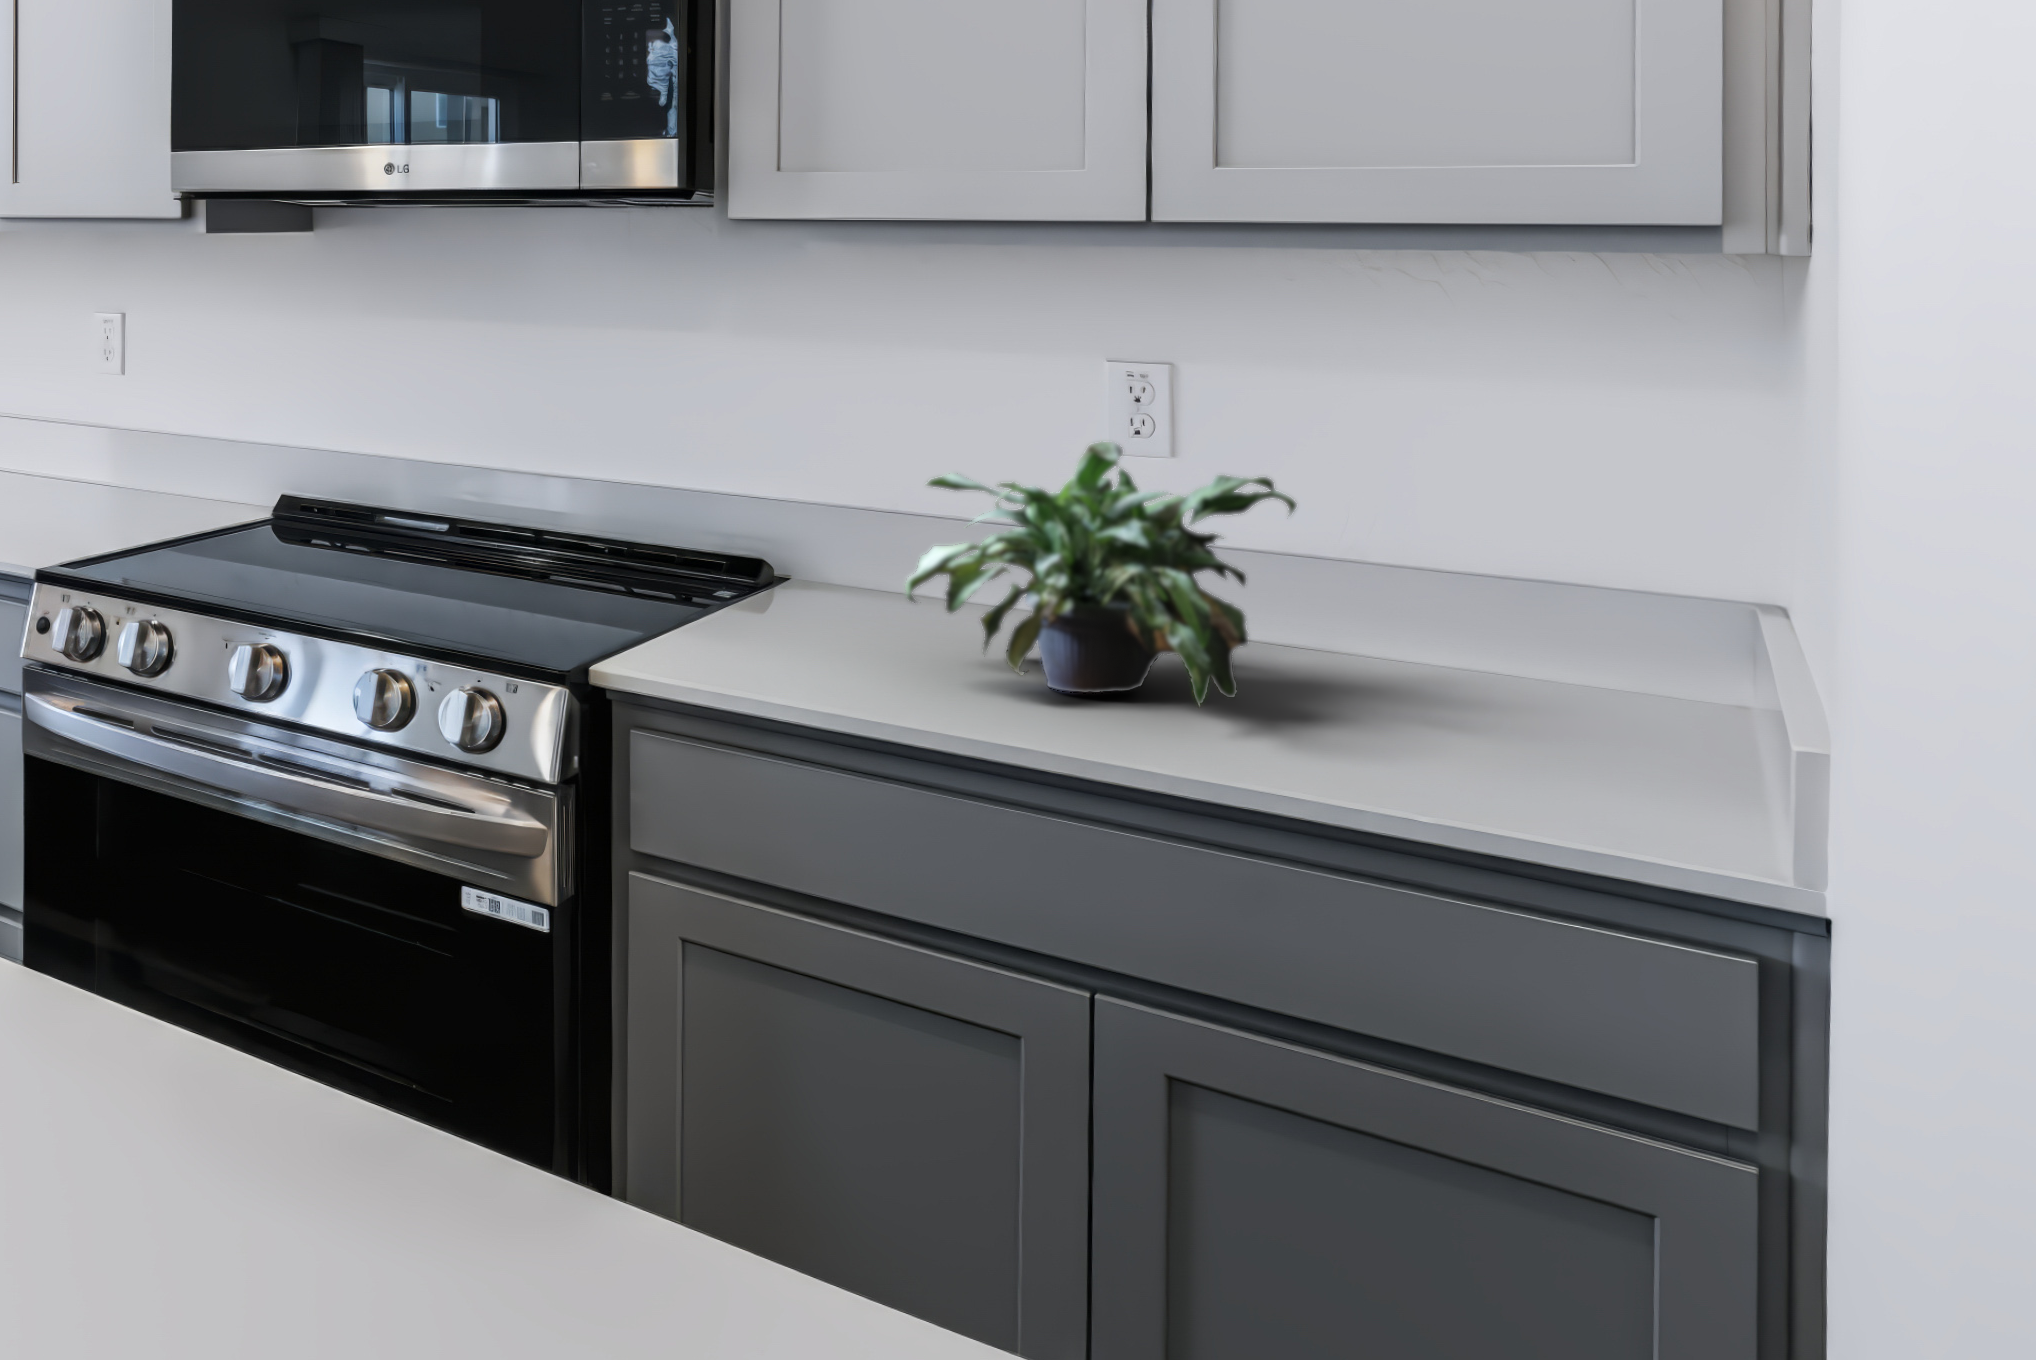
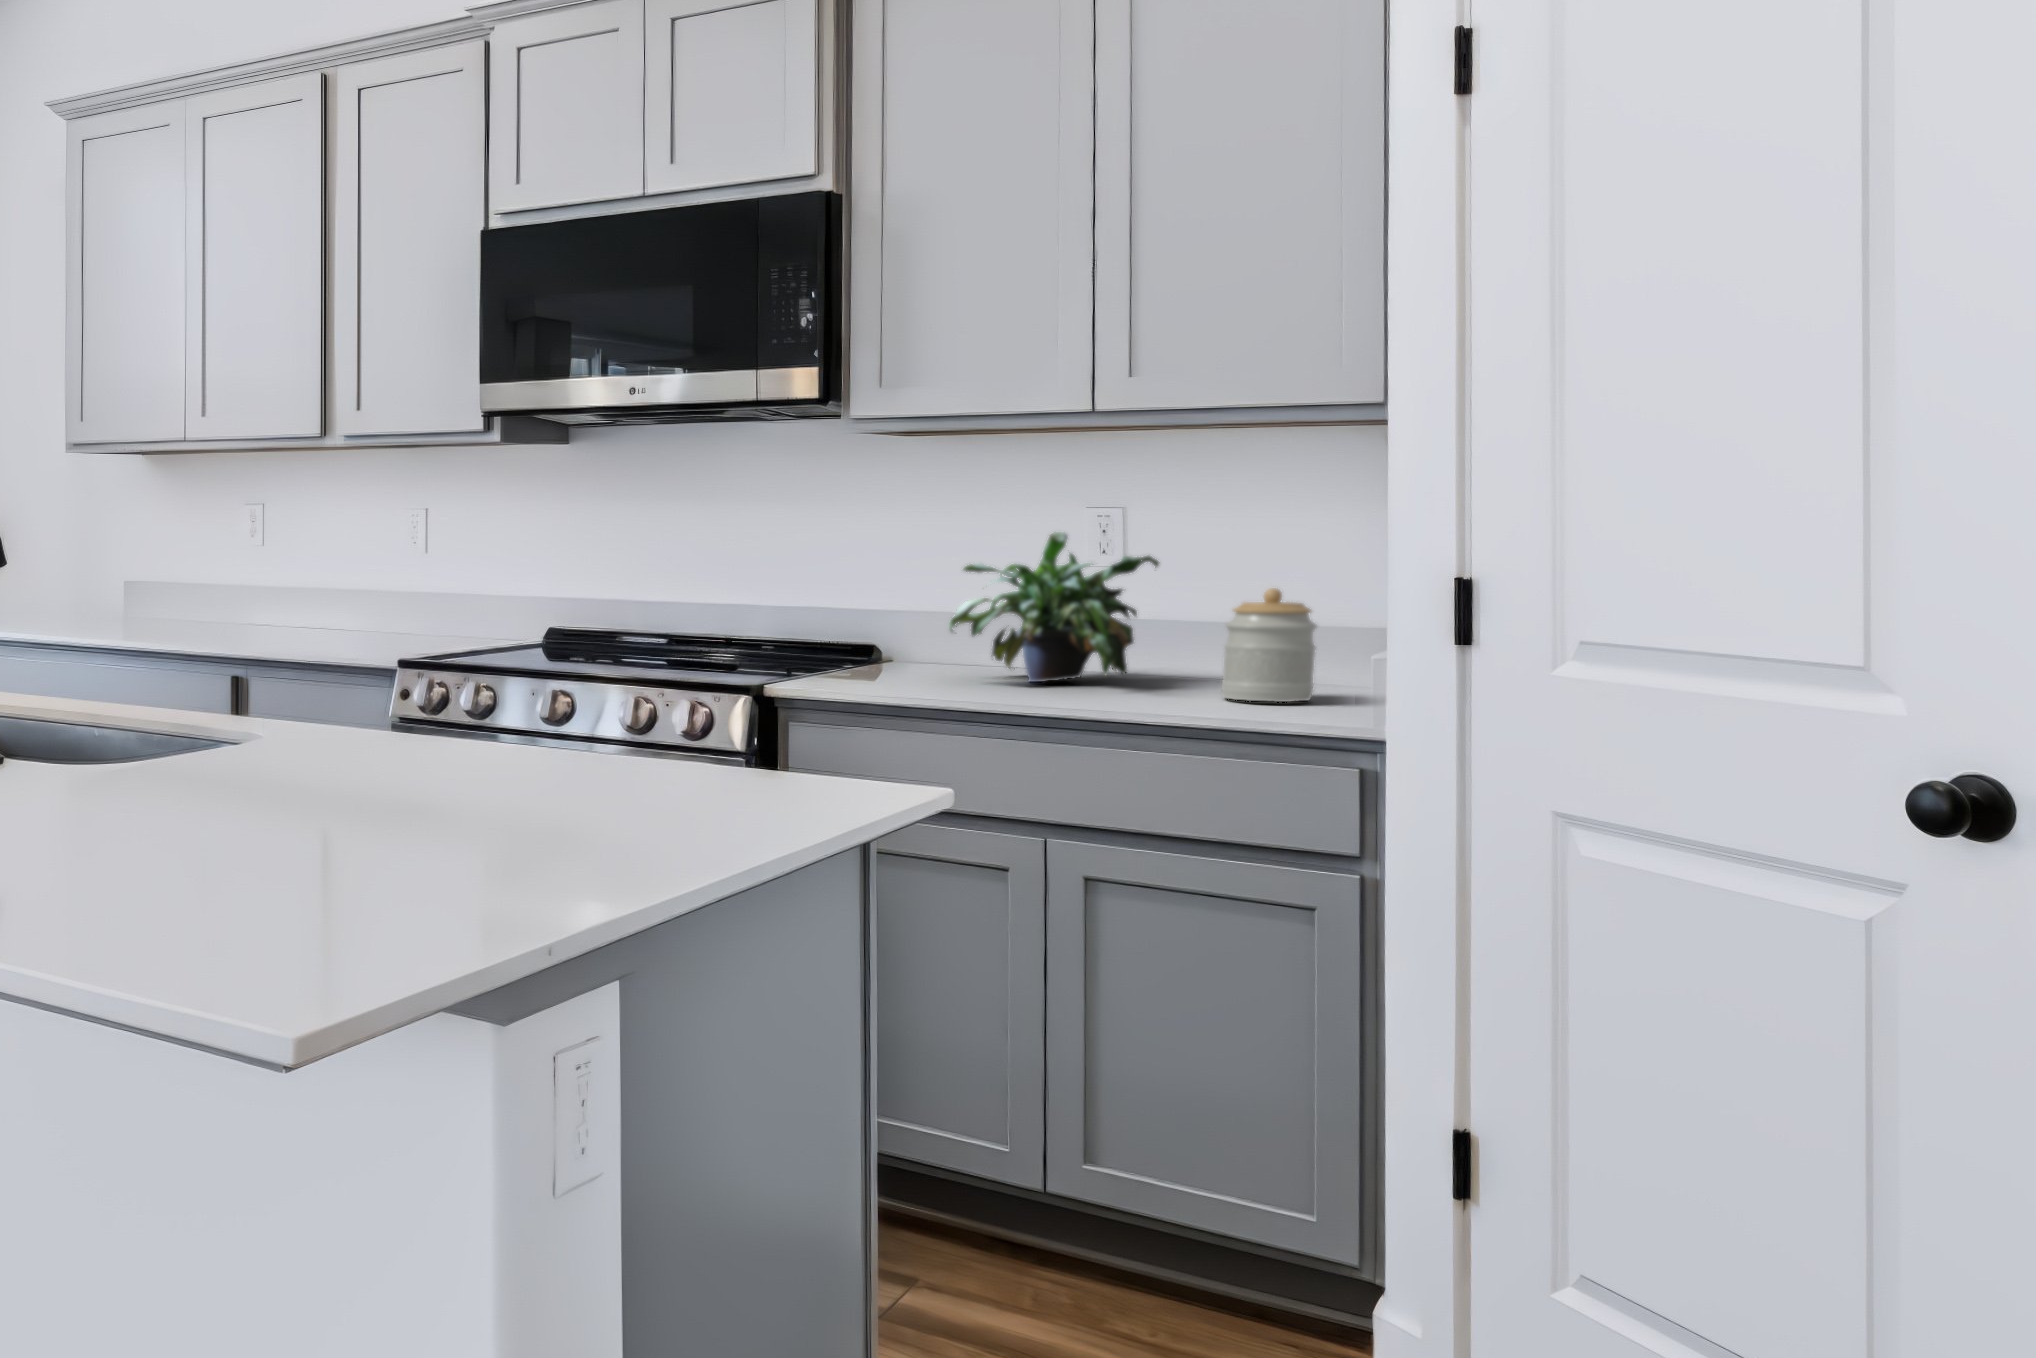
jar: none [1433,576,1635,800] -> present [1222,588,1317,702]

